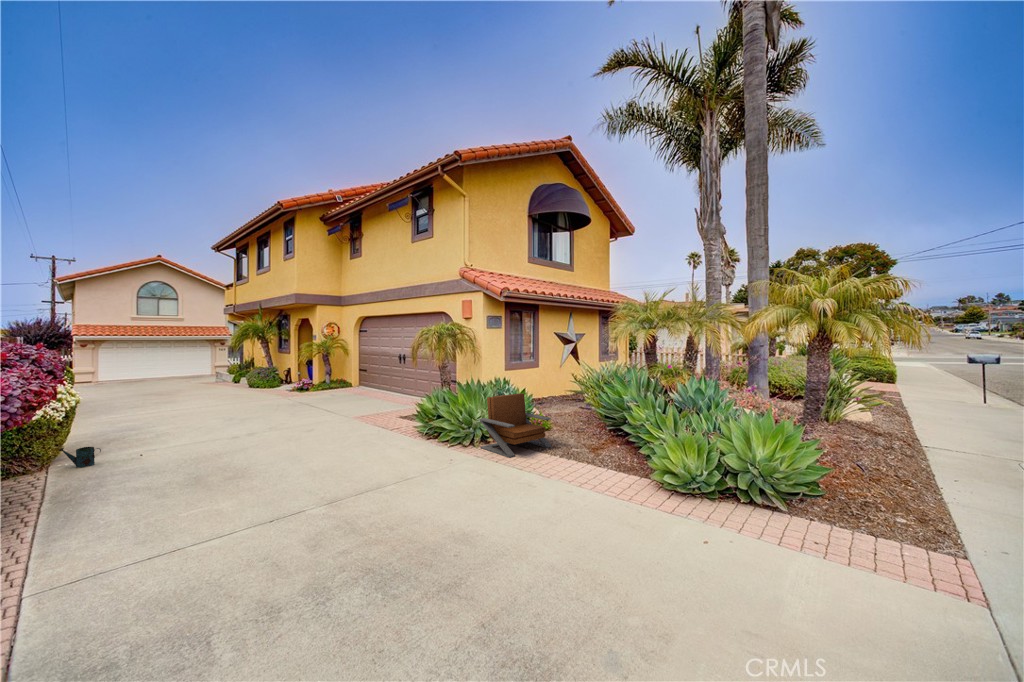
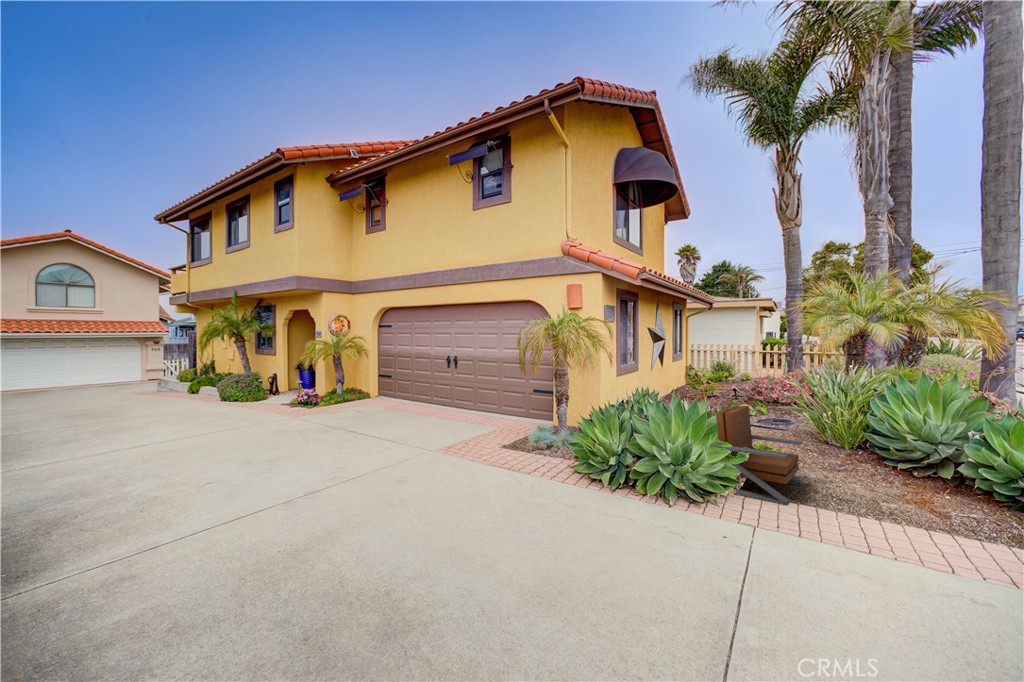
watering can: present [59,447,101,468] -> none [13,514,95,558]

